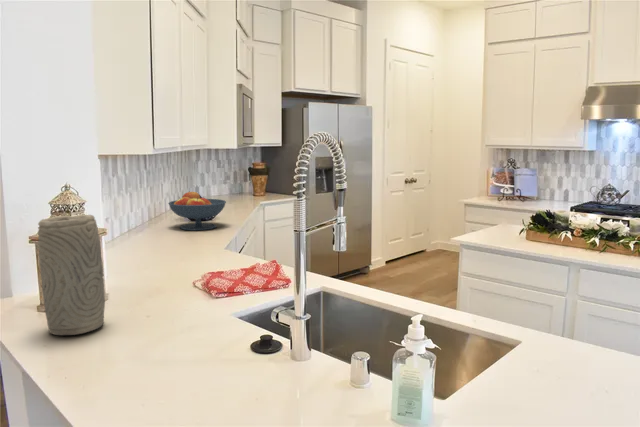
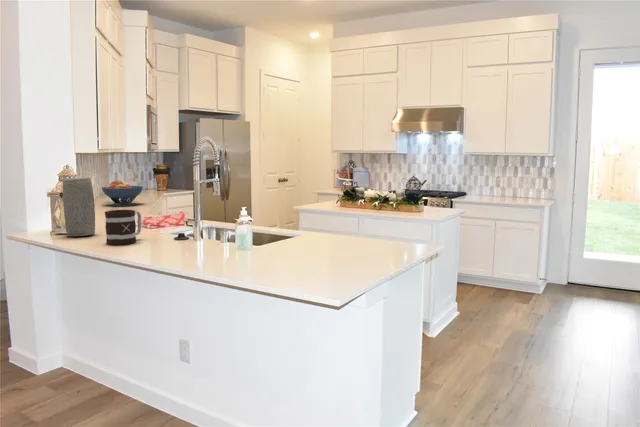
mug: none [94,297,181,390] -> present [105,210,141,245]

